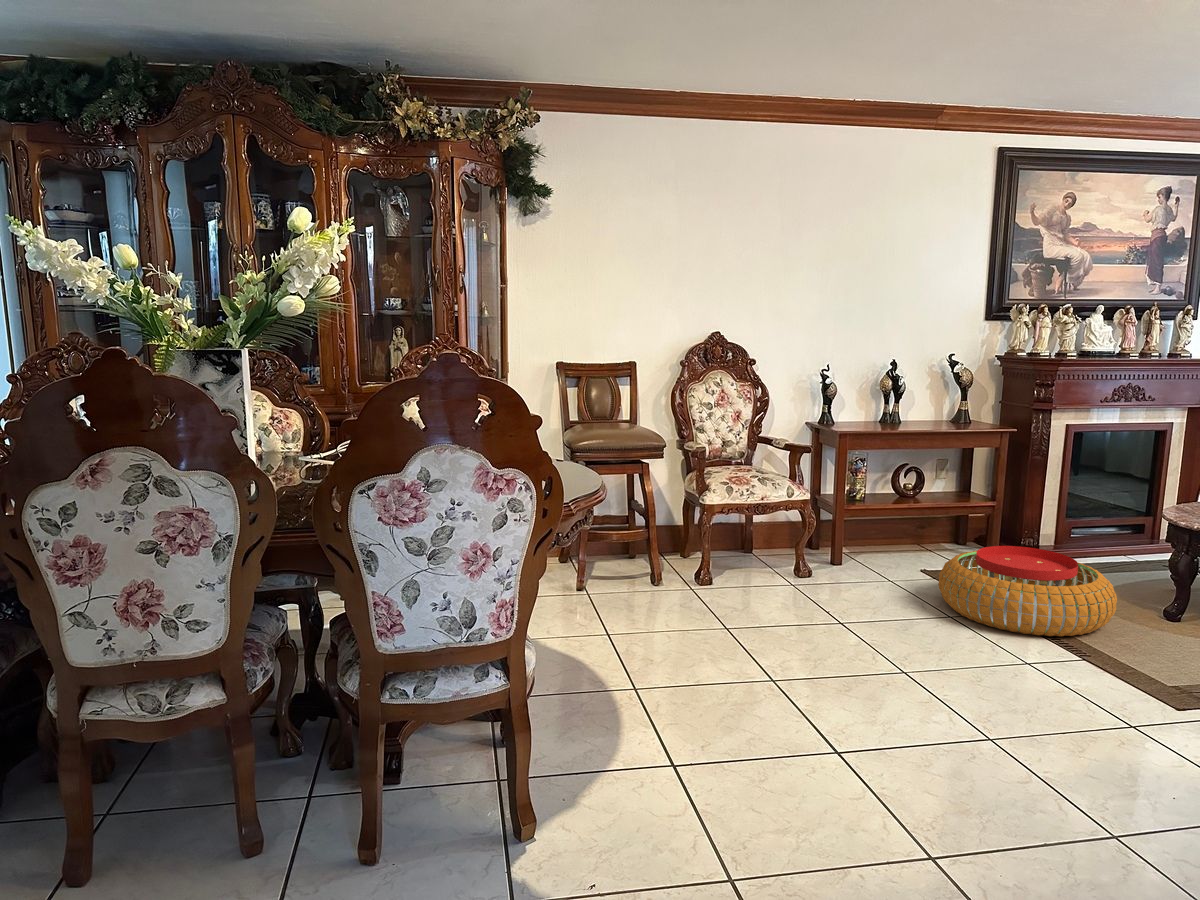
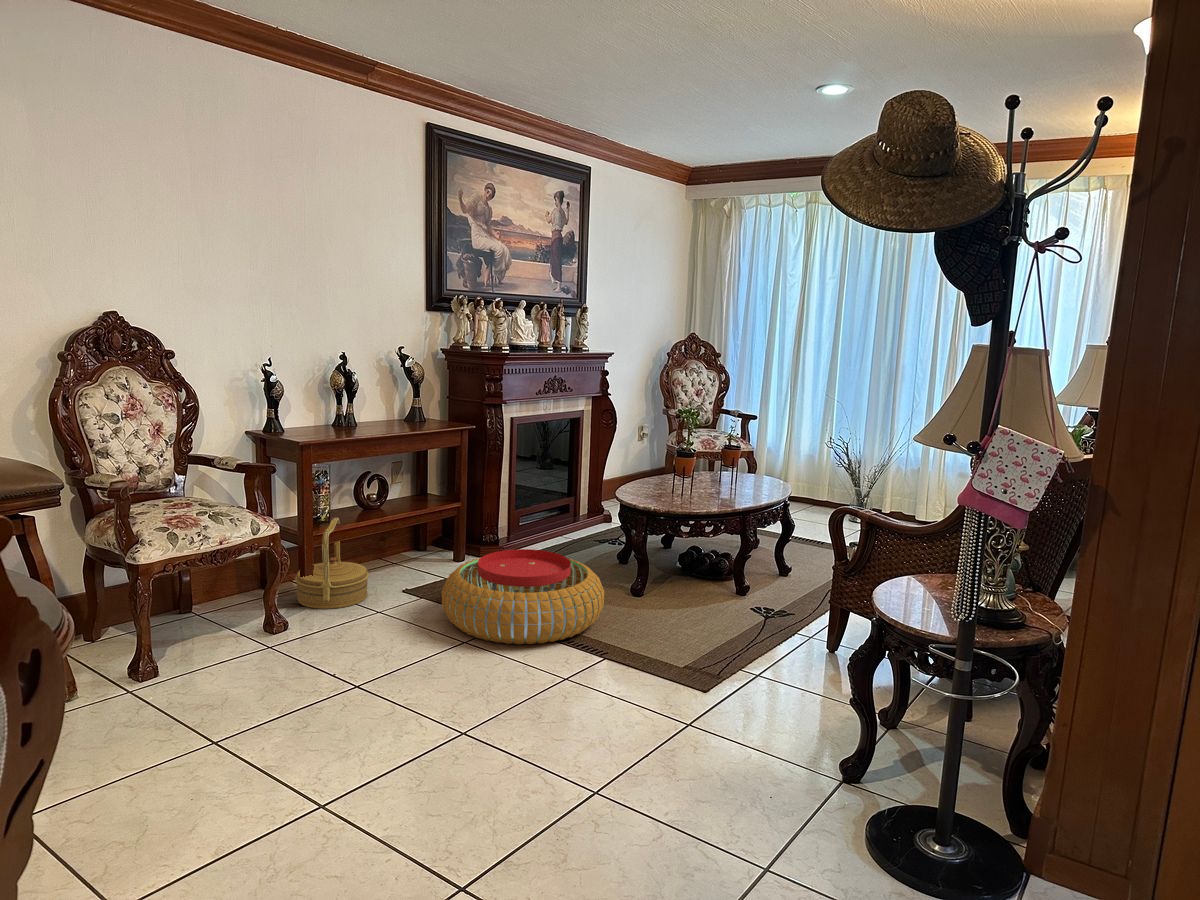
basket: none [829,498,891,572] -> present [295,518,369,609]

